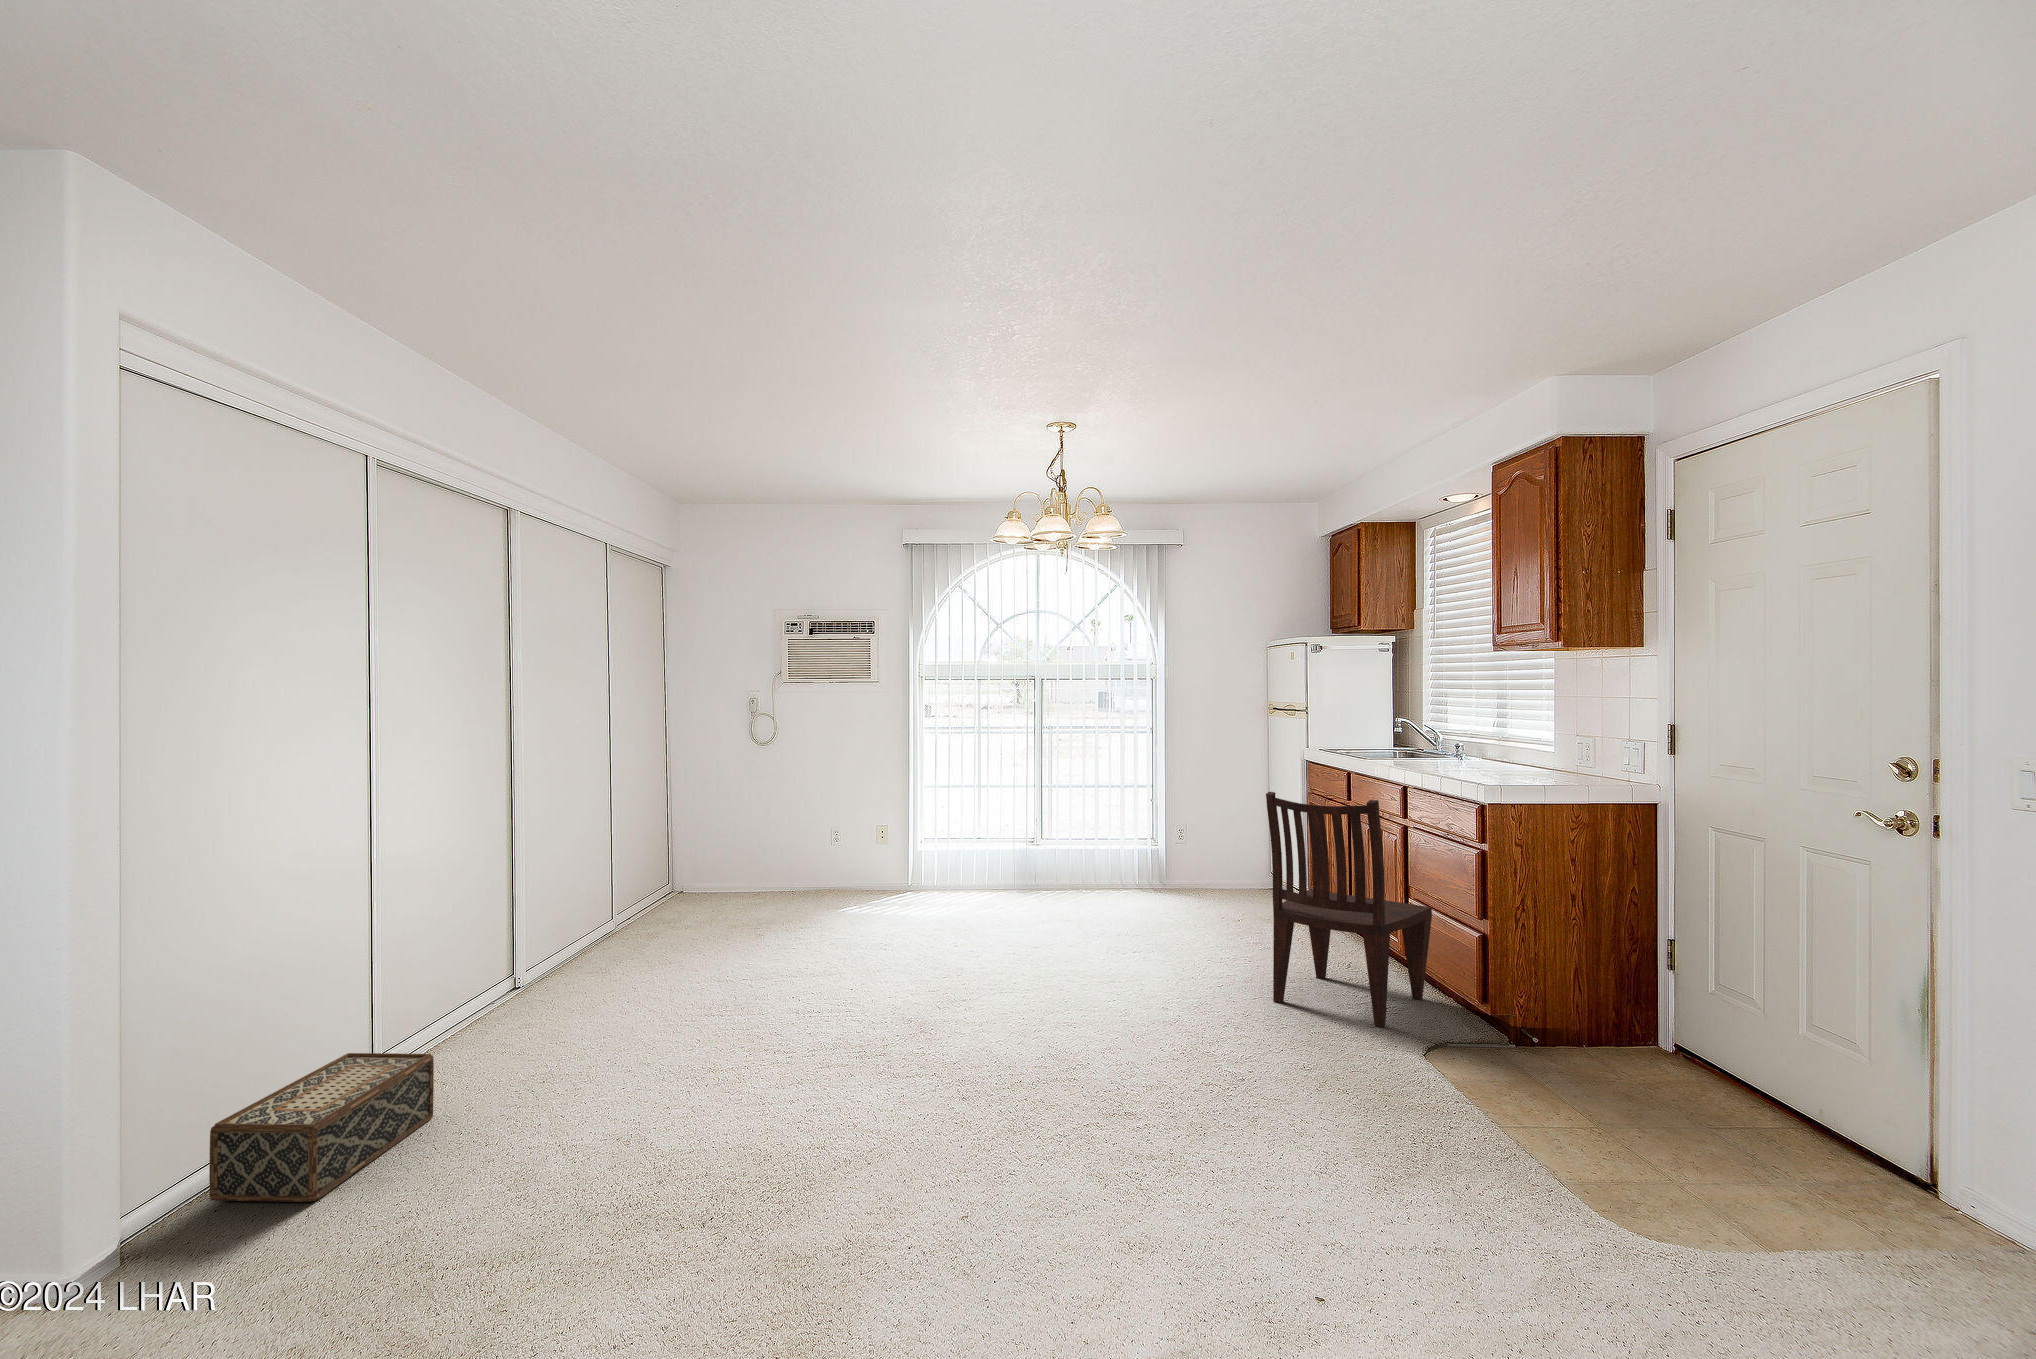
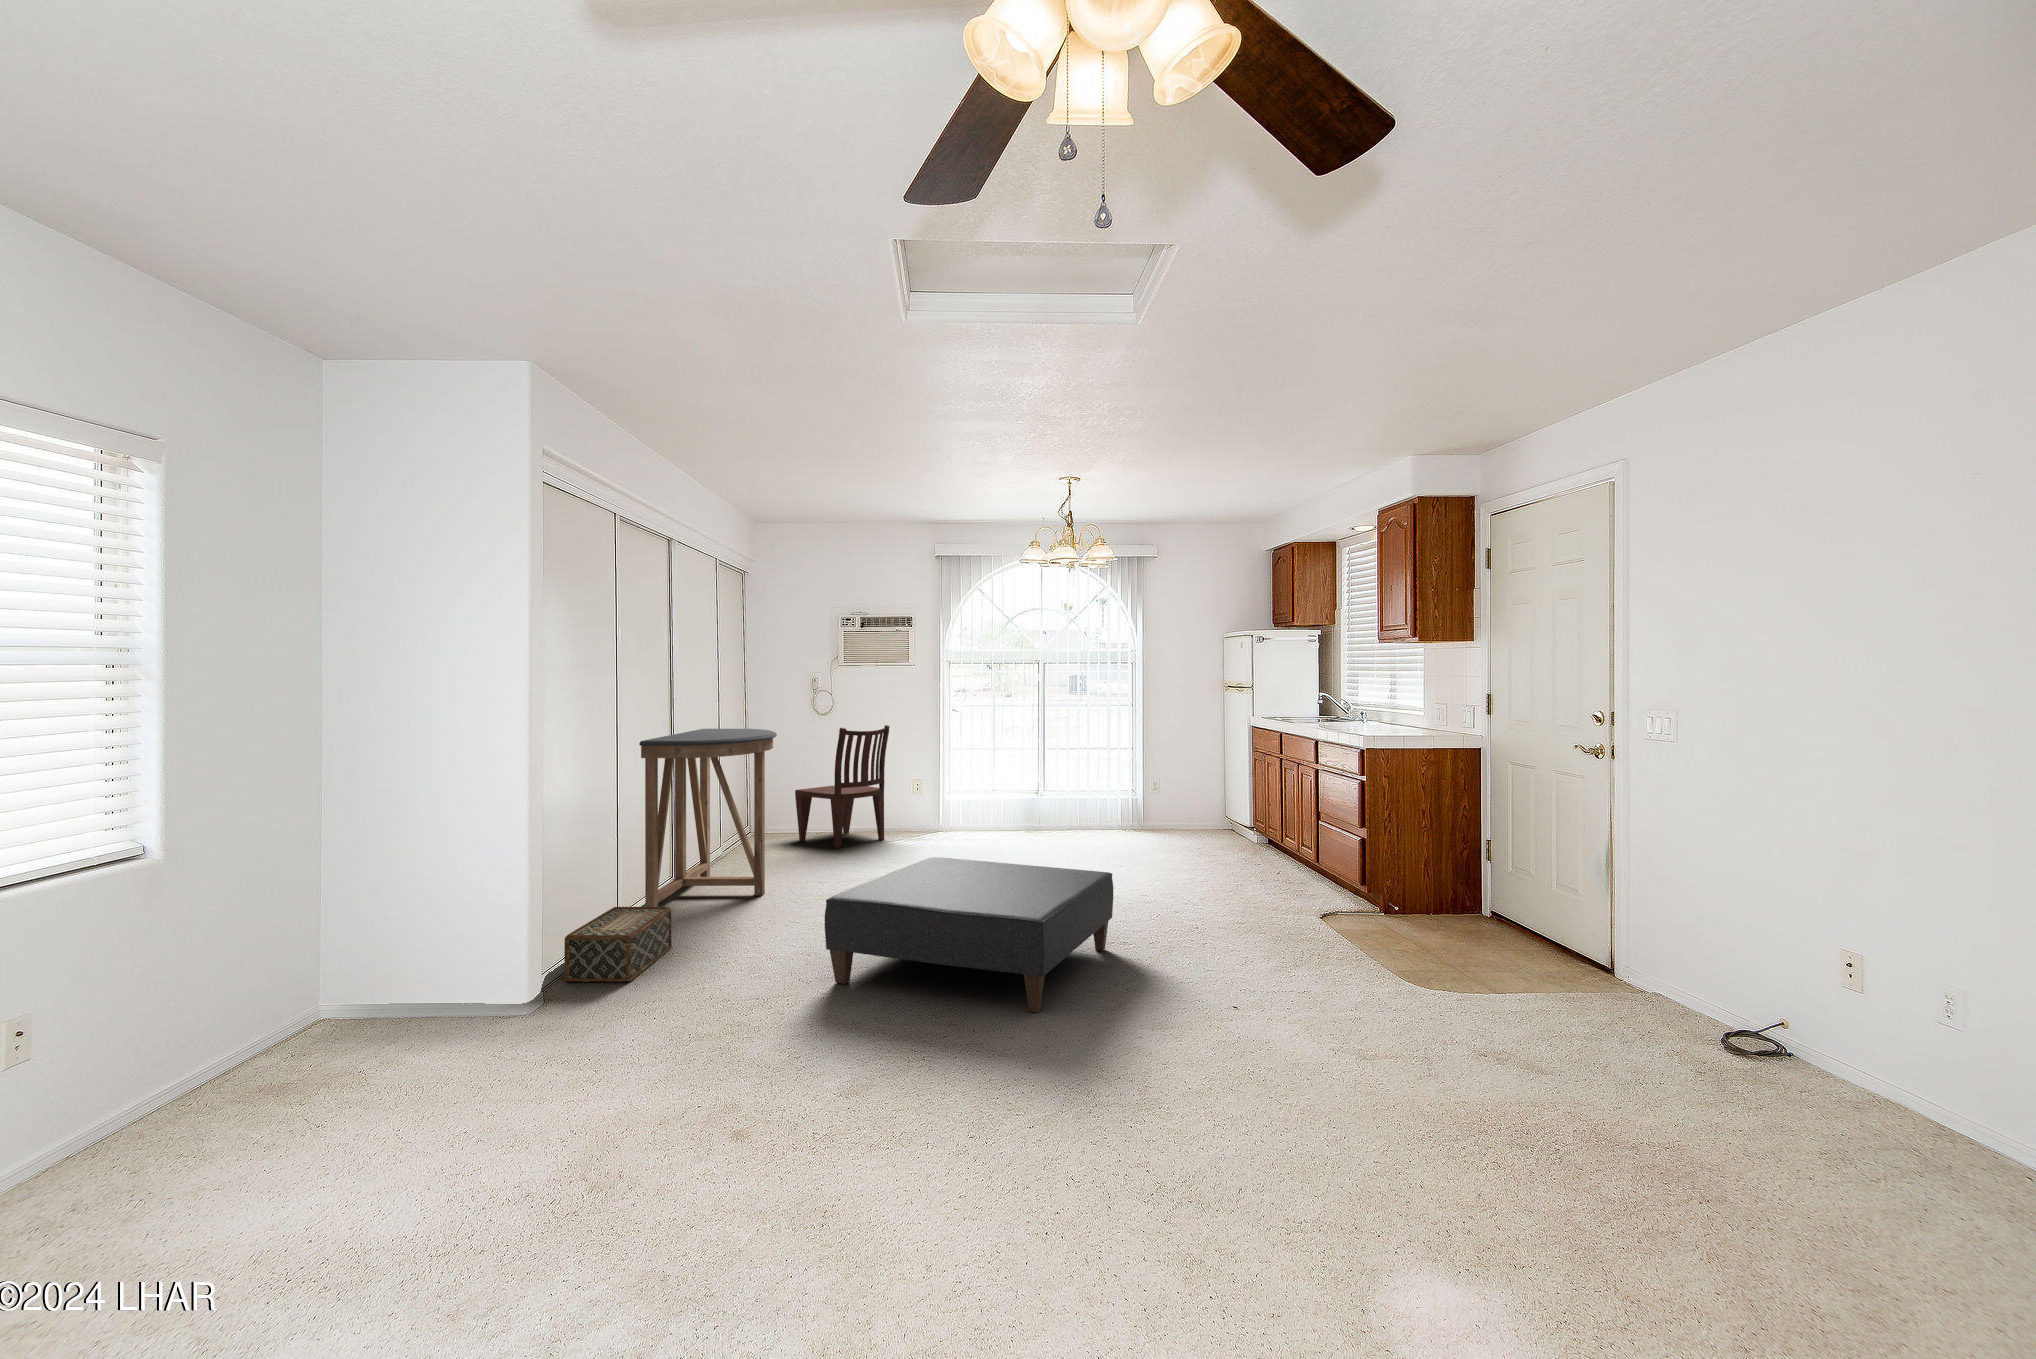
console table: none [428,768,658,1046] -> present [639,729,777,907]
dining chair: present [1266,792,1432,1027] -> present [795,725,889,848]
ottoman: none [626,970,1110,1302] -> present [825,857,1114,1012]

